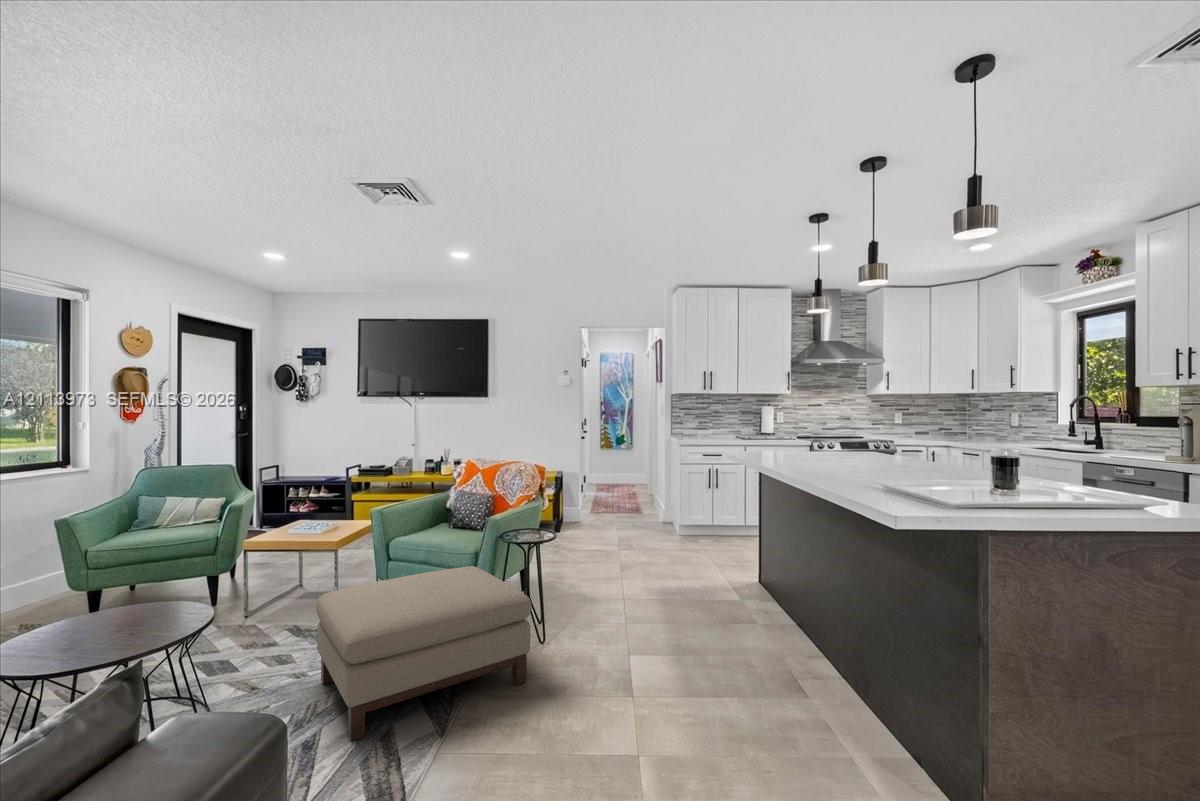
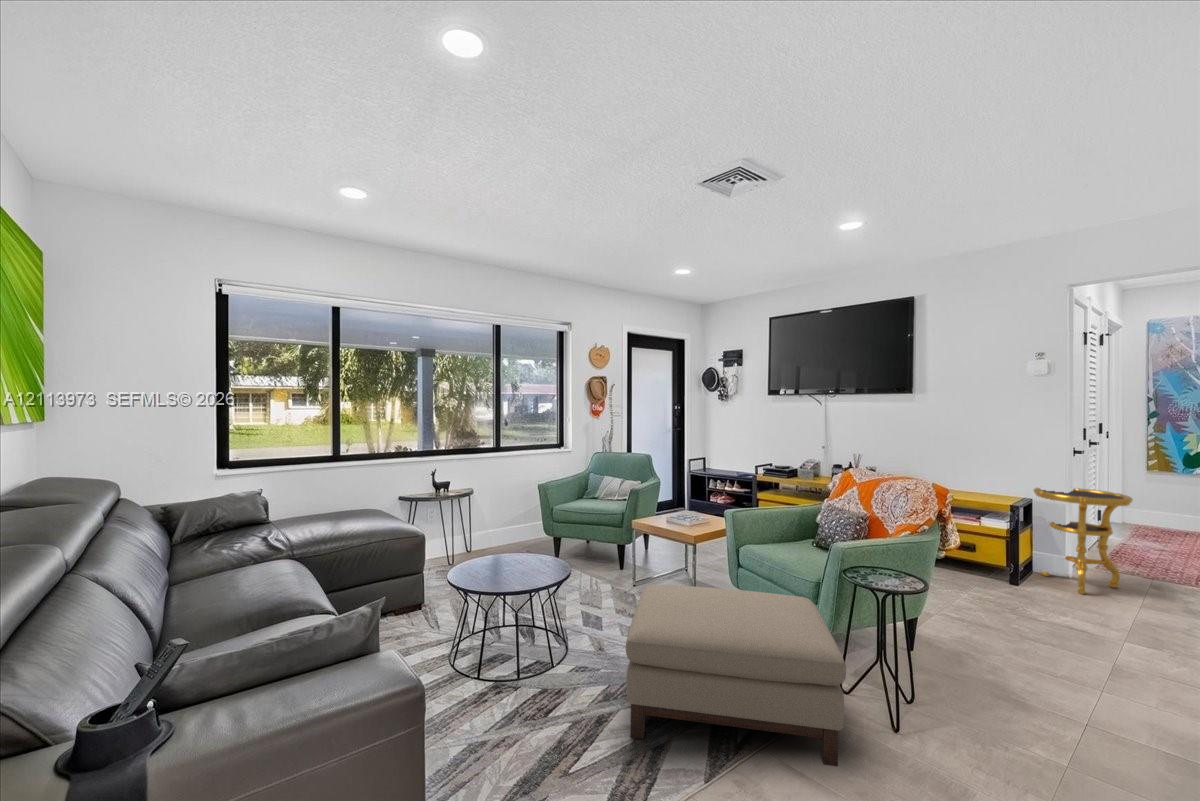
side table: none [571,459,621,531] -> present [1034,488,1133,594]

